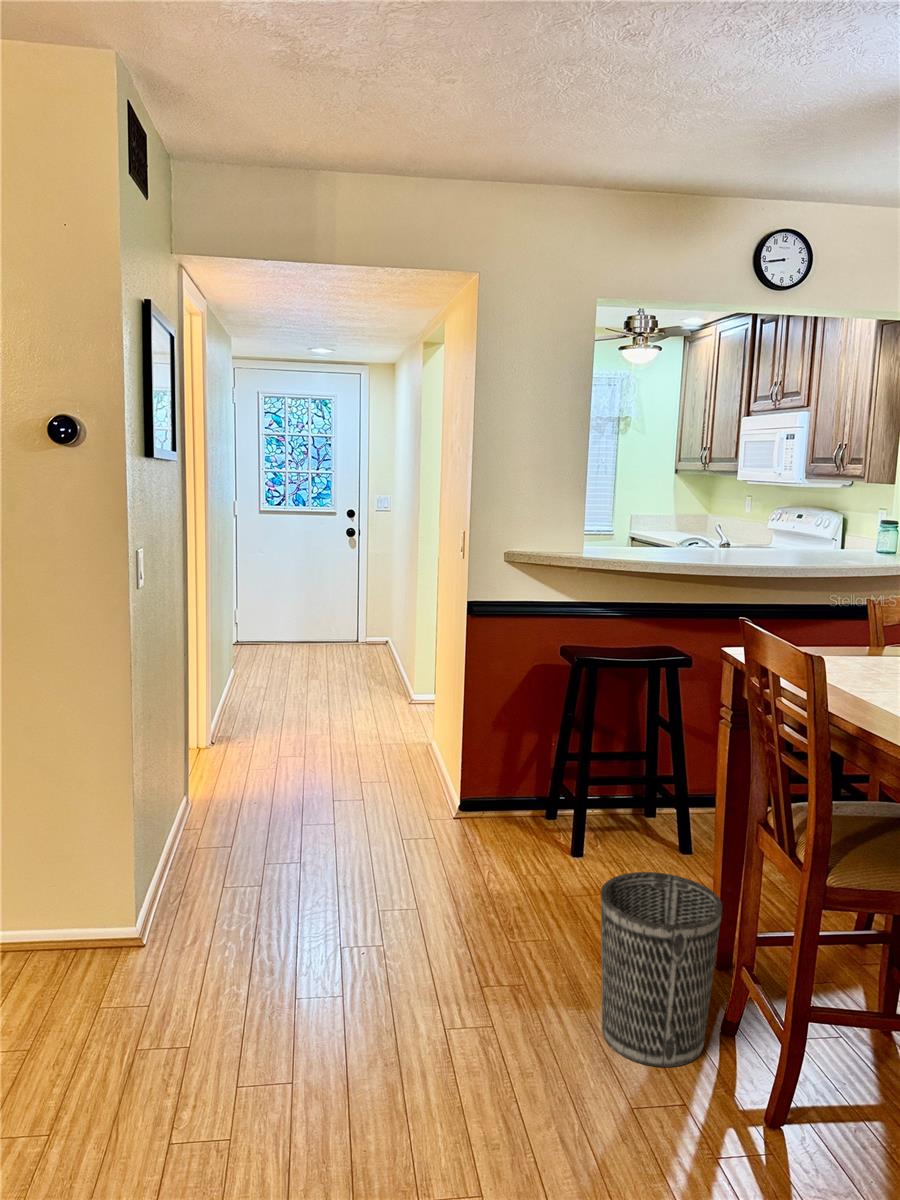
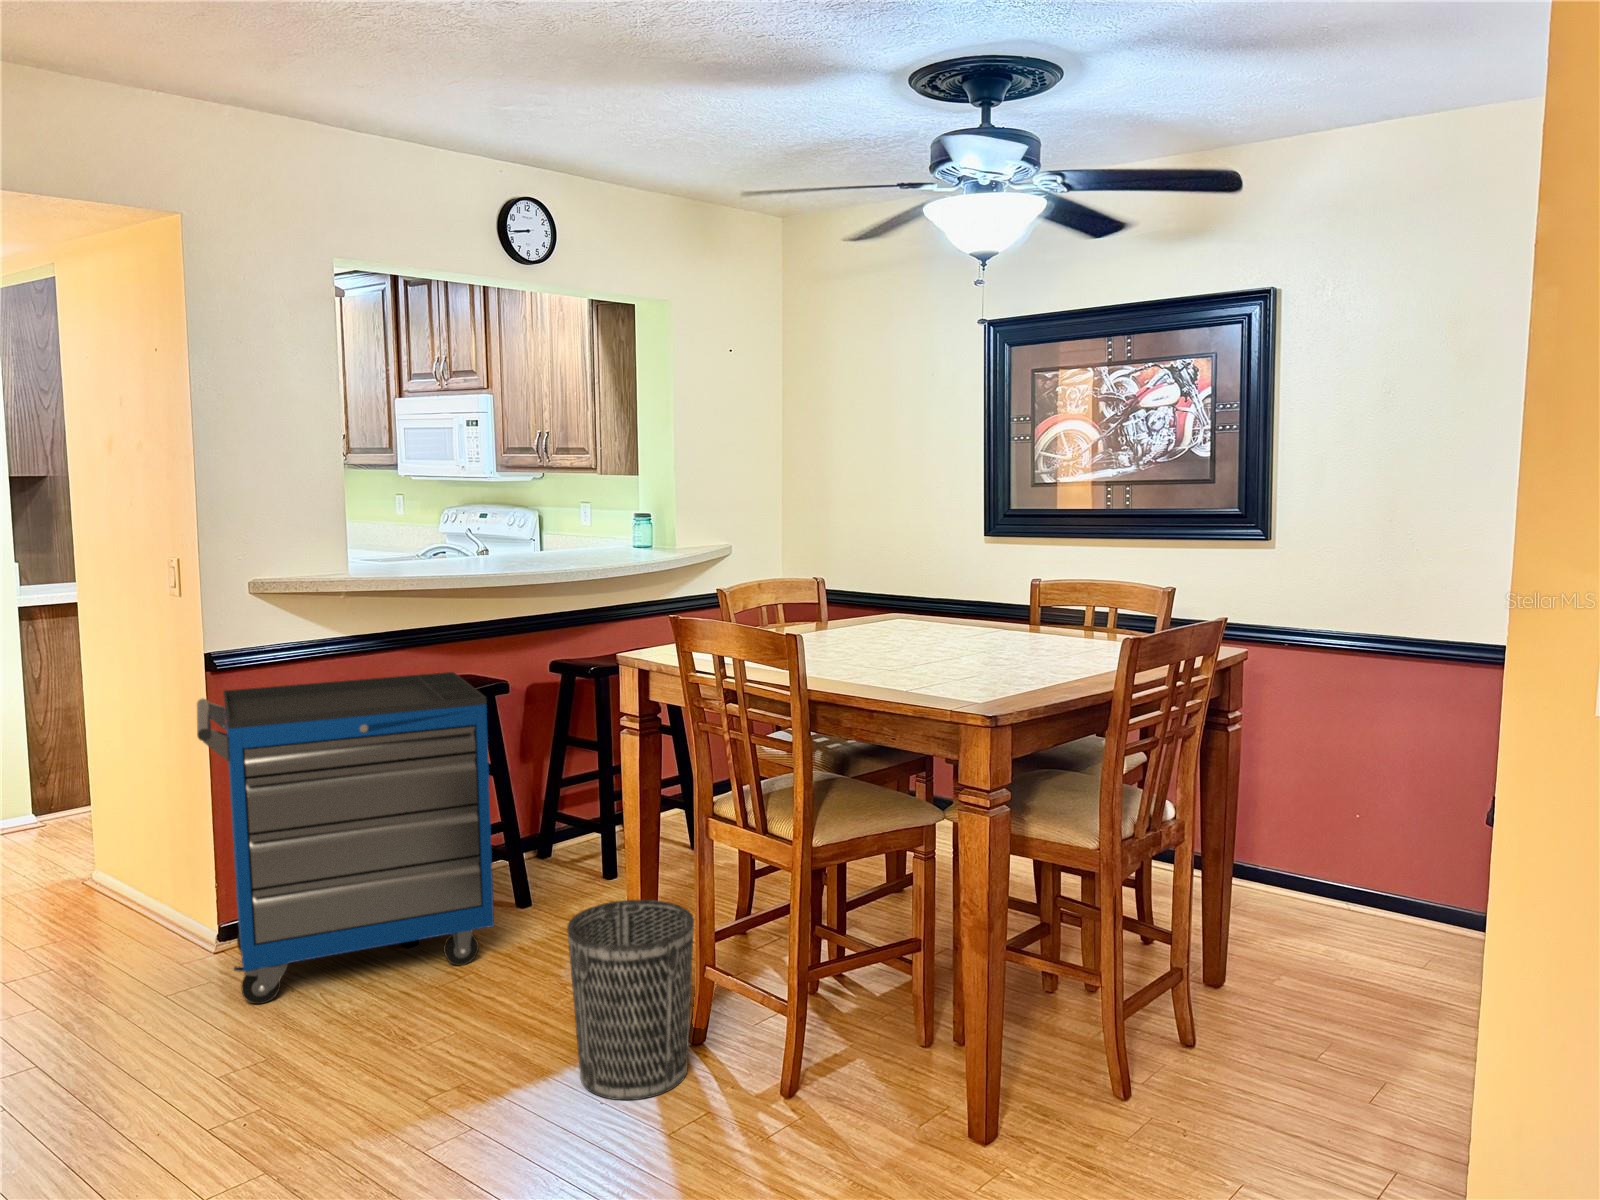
storage cabinet: none [425,630,648,887] -> present [197,672,494,1004]

